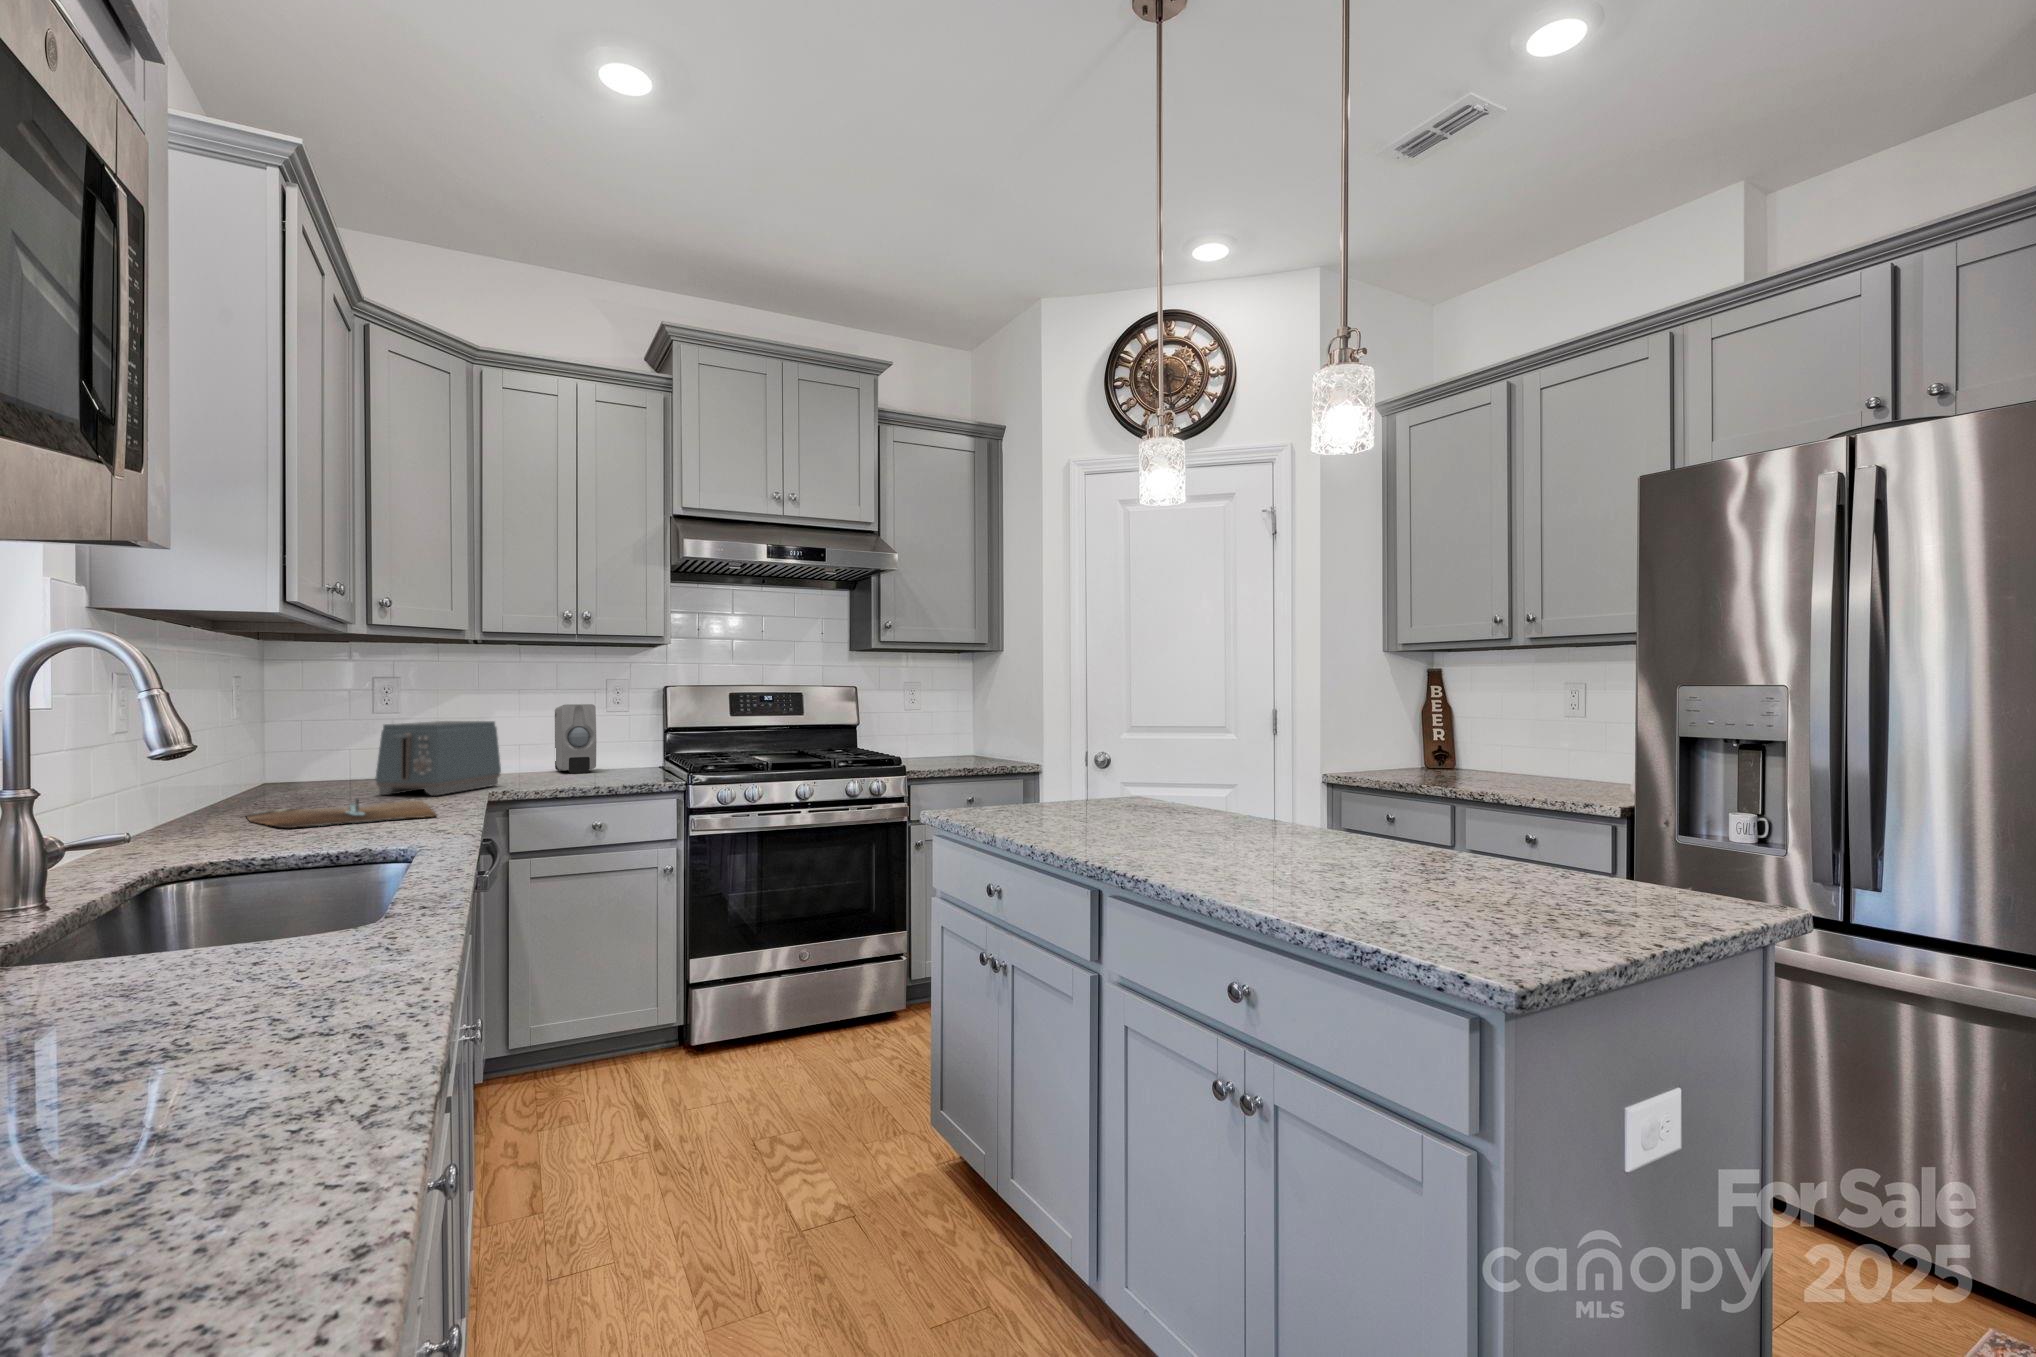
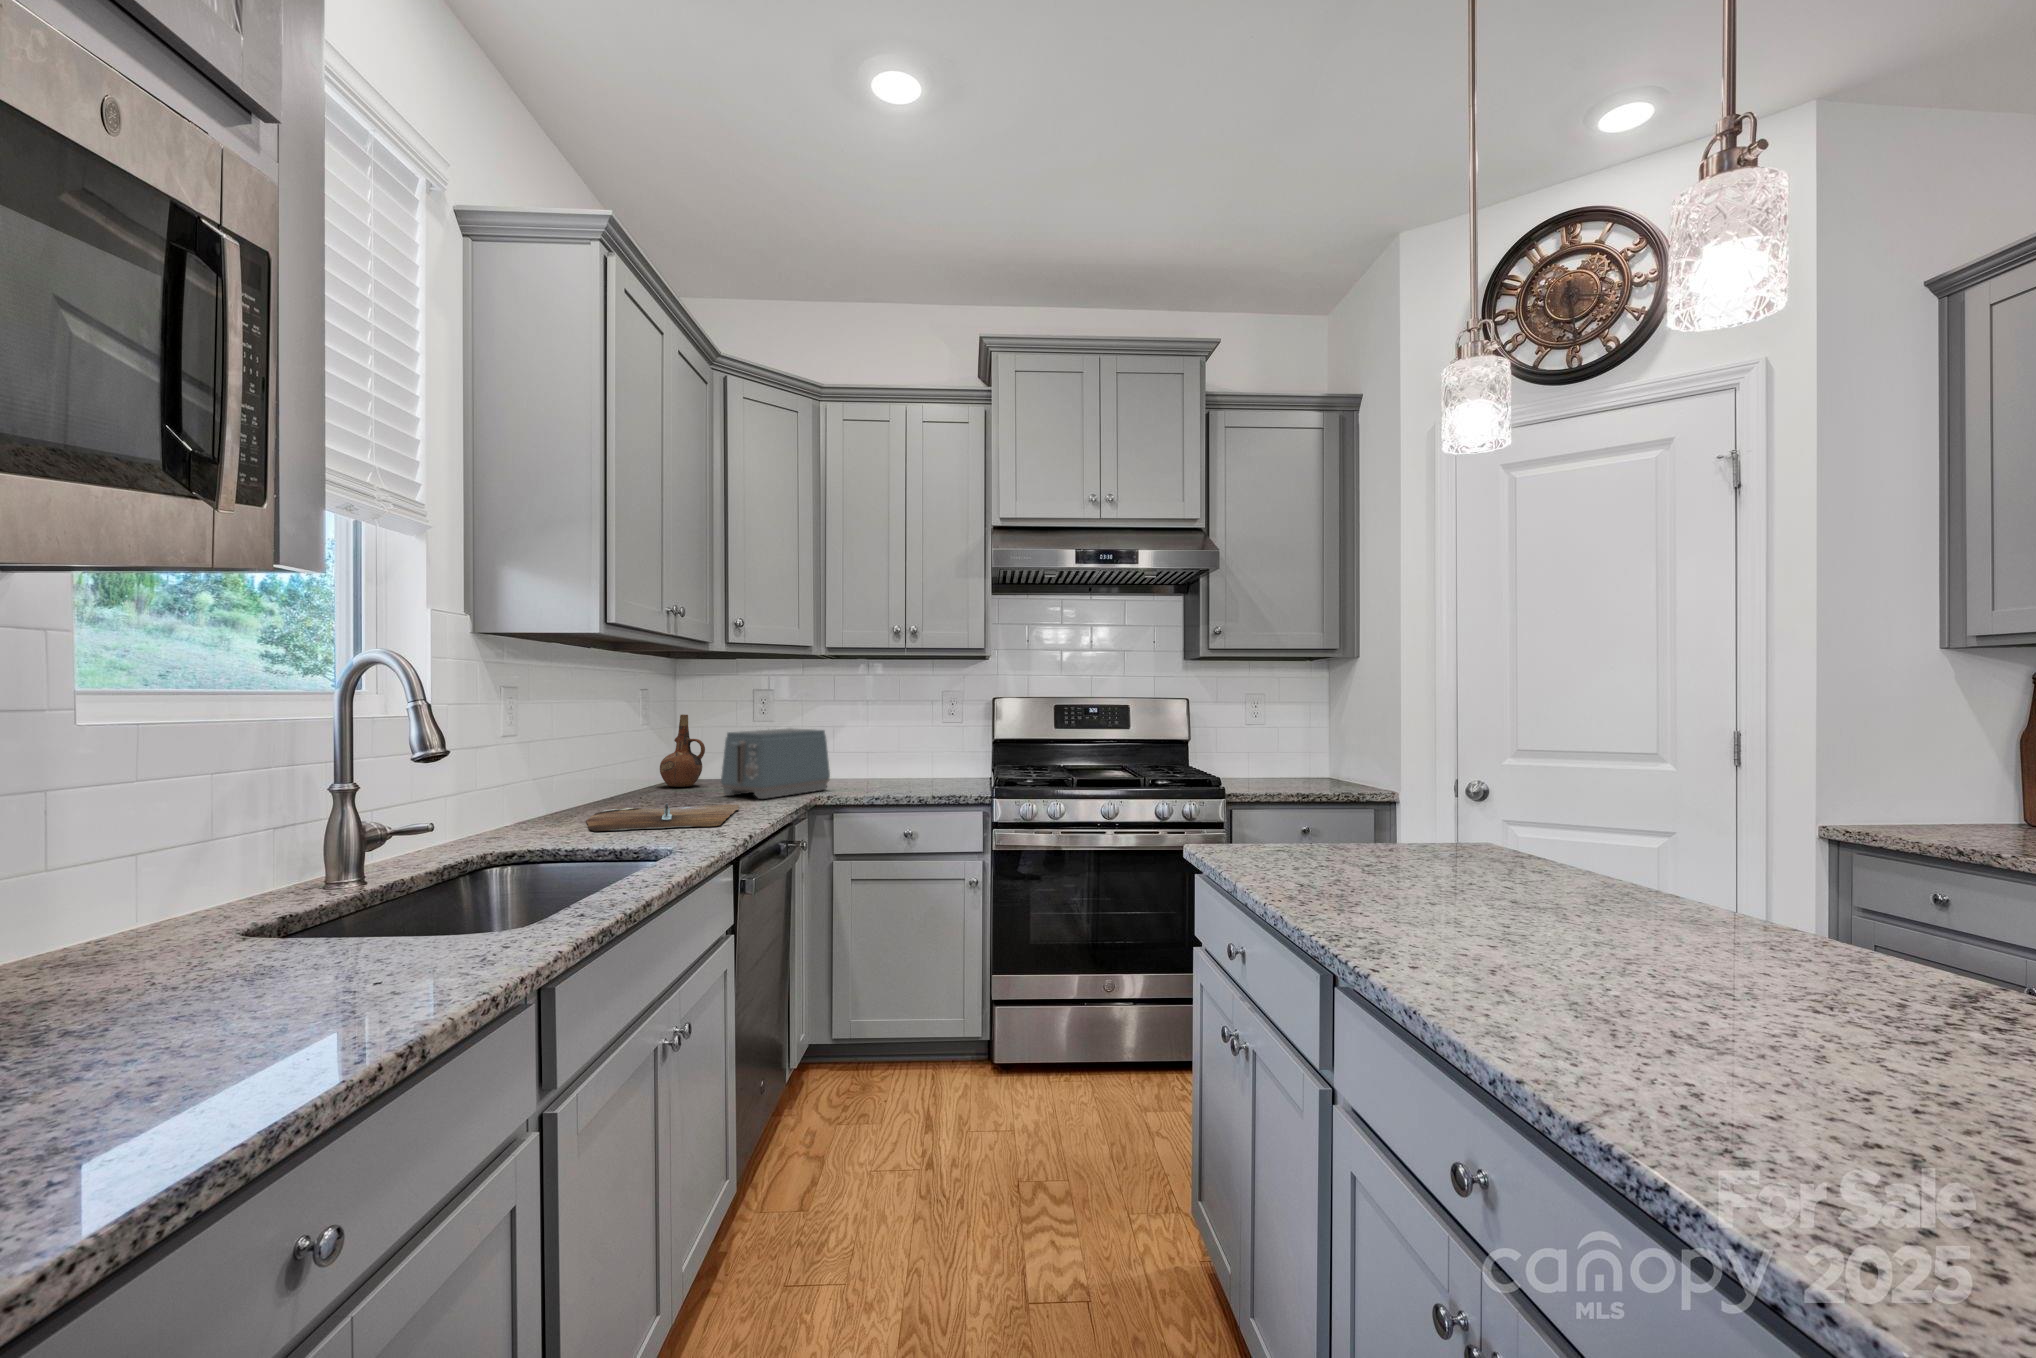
soap dispenser: present [555,704,596,773] -> none [900,713,930,778]
ceramic pitcher: none [271,707,331,790] -> present [660,715,705,787]

